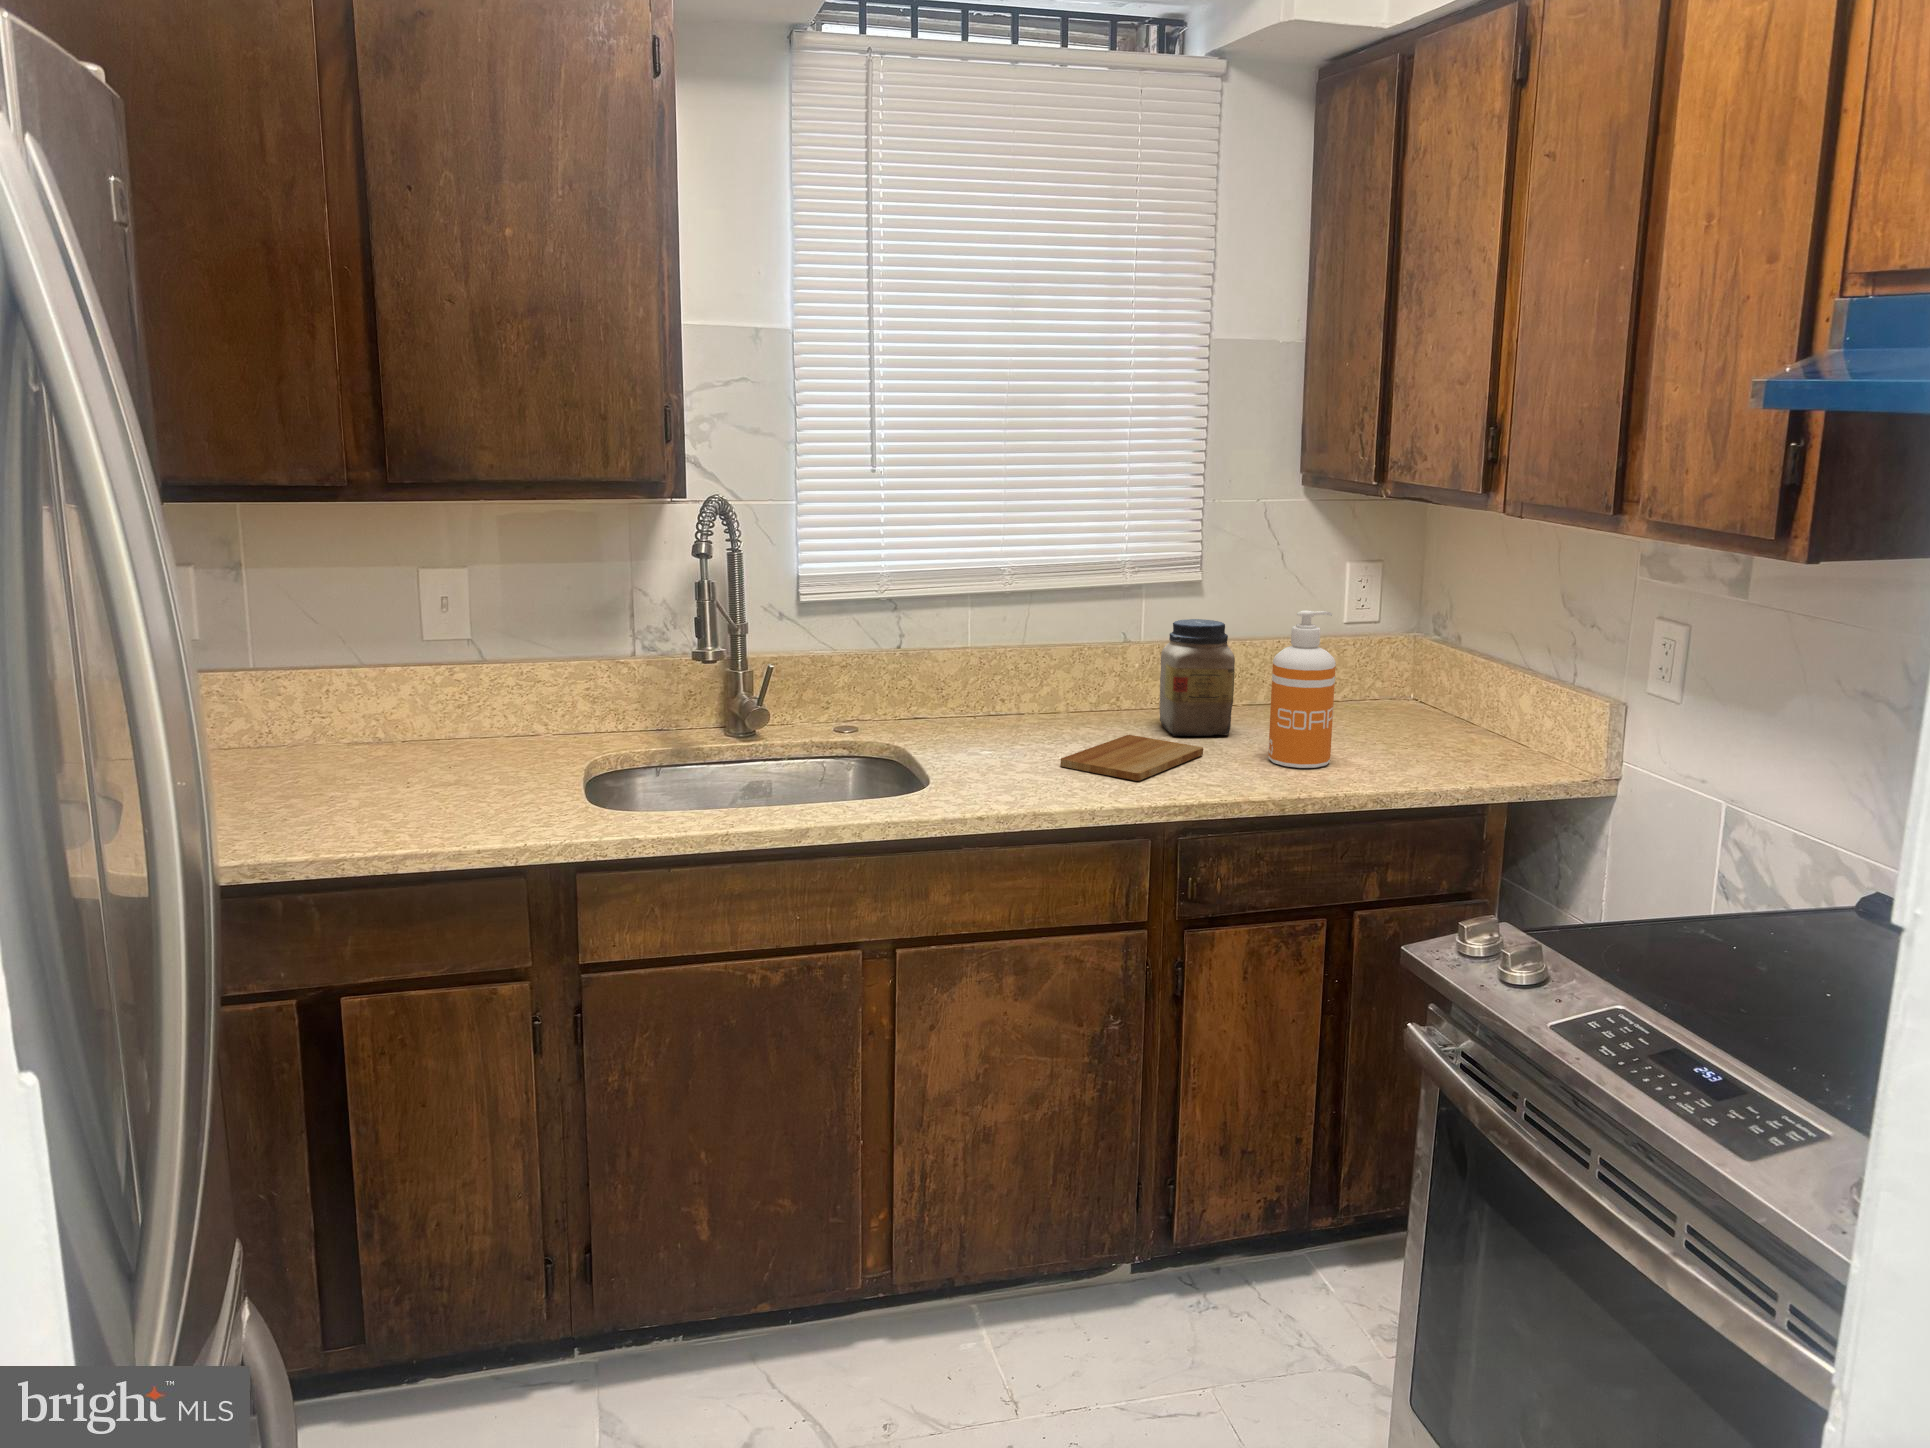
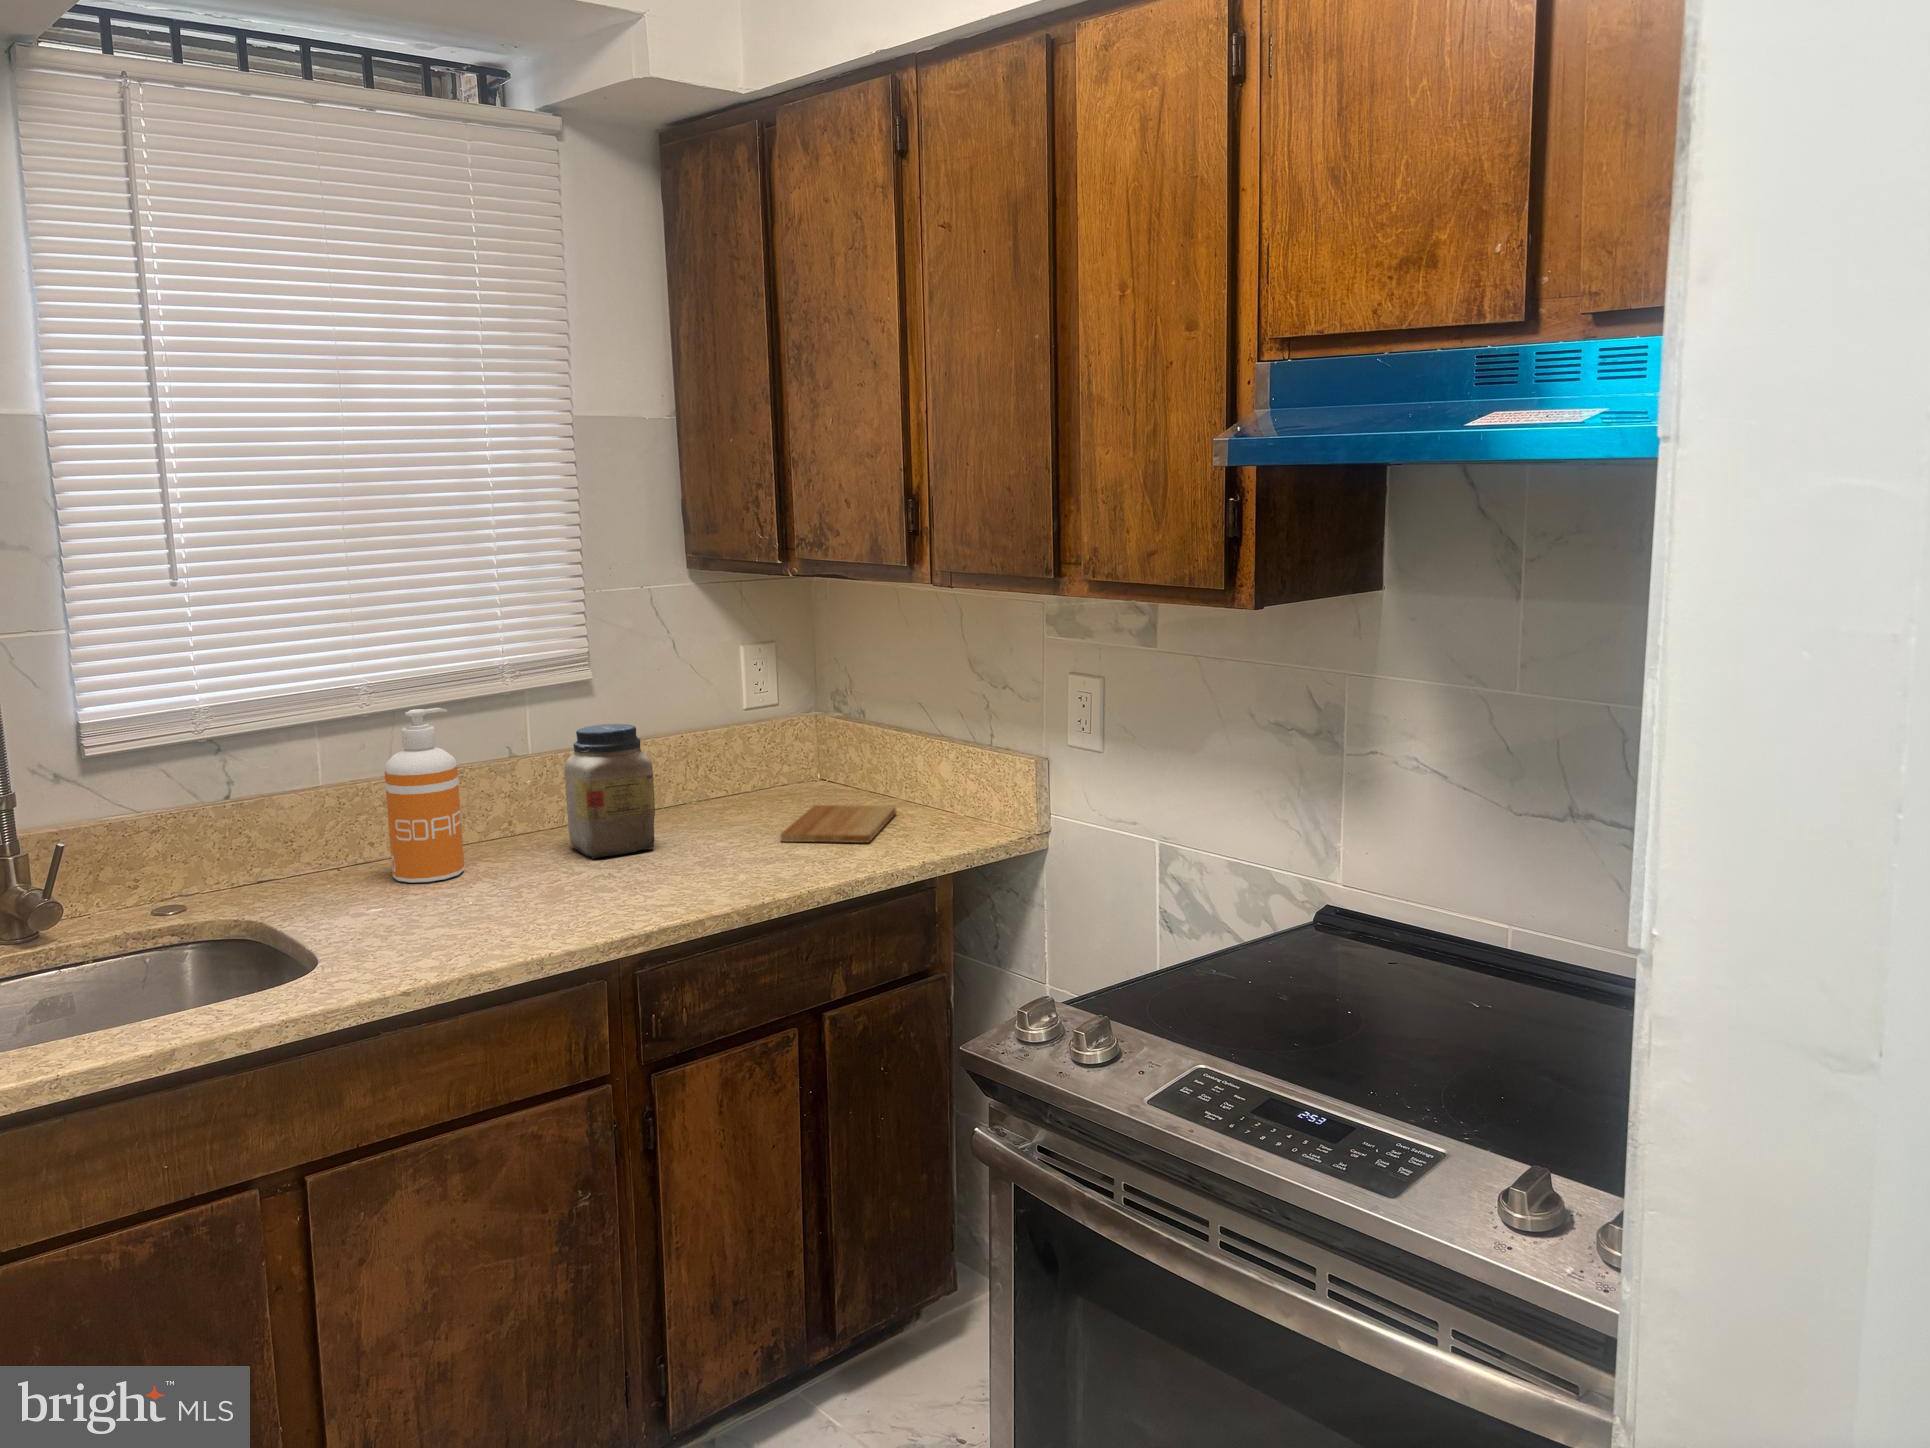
soap dispenser: present [1268,610,1336,768] -> present [384,708,465,883]
cutting board: present [1061,735,1203,781] -> present [780,805,896,843]

